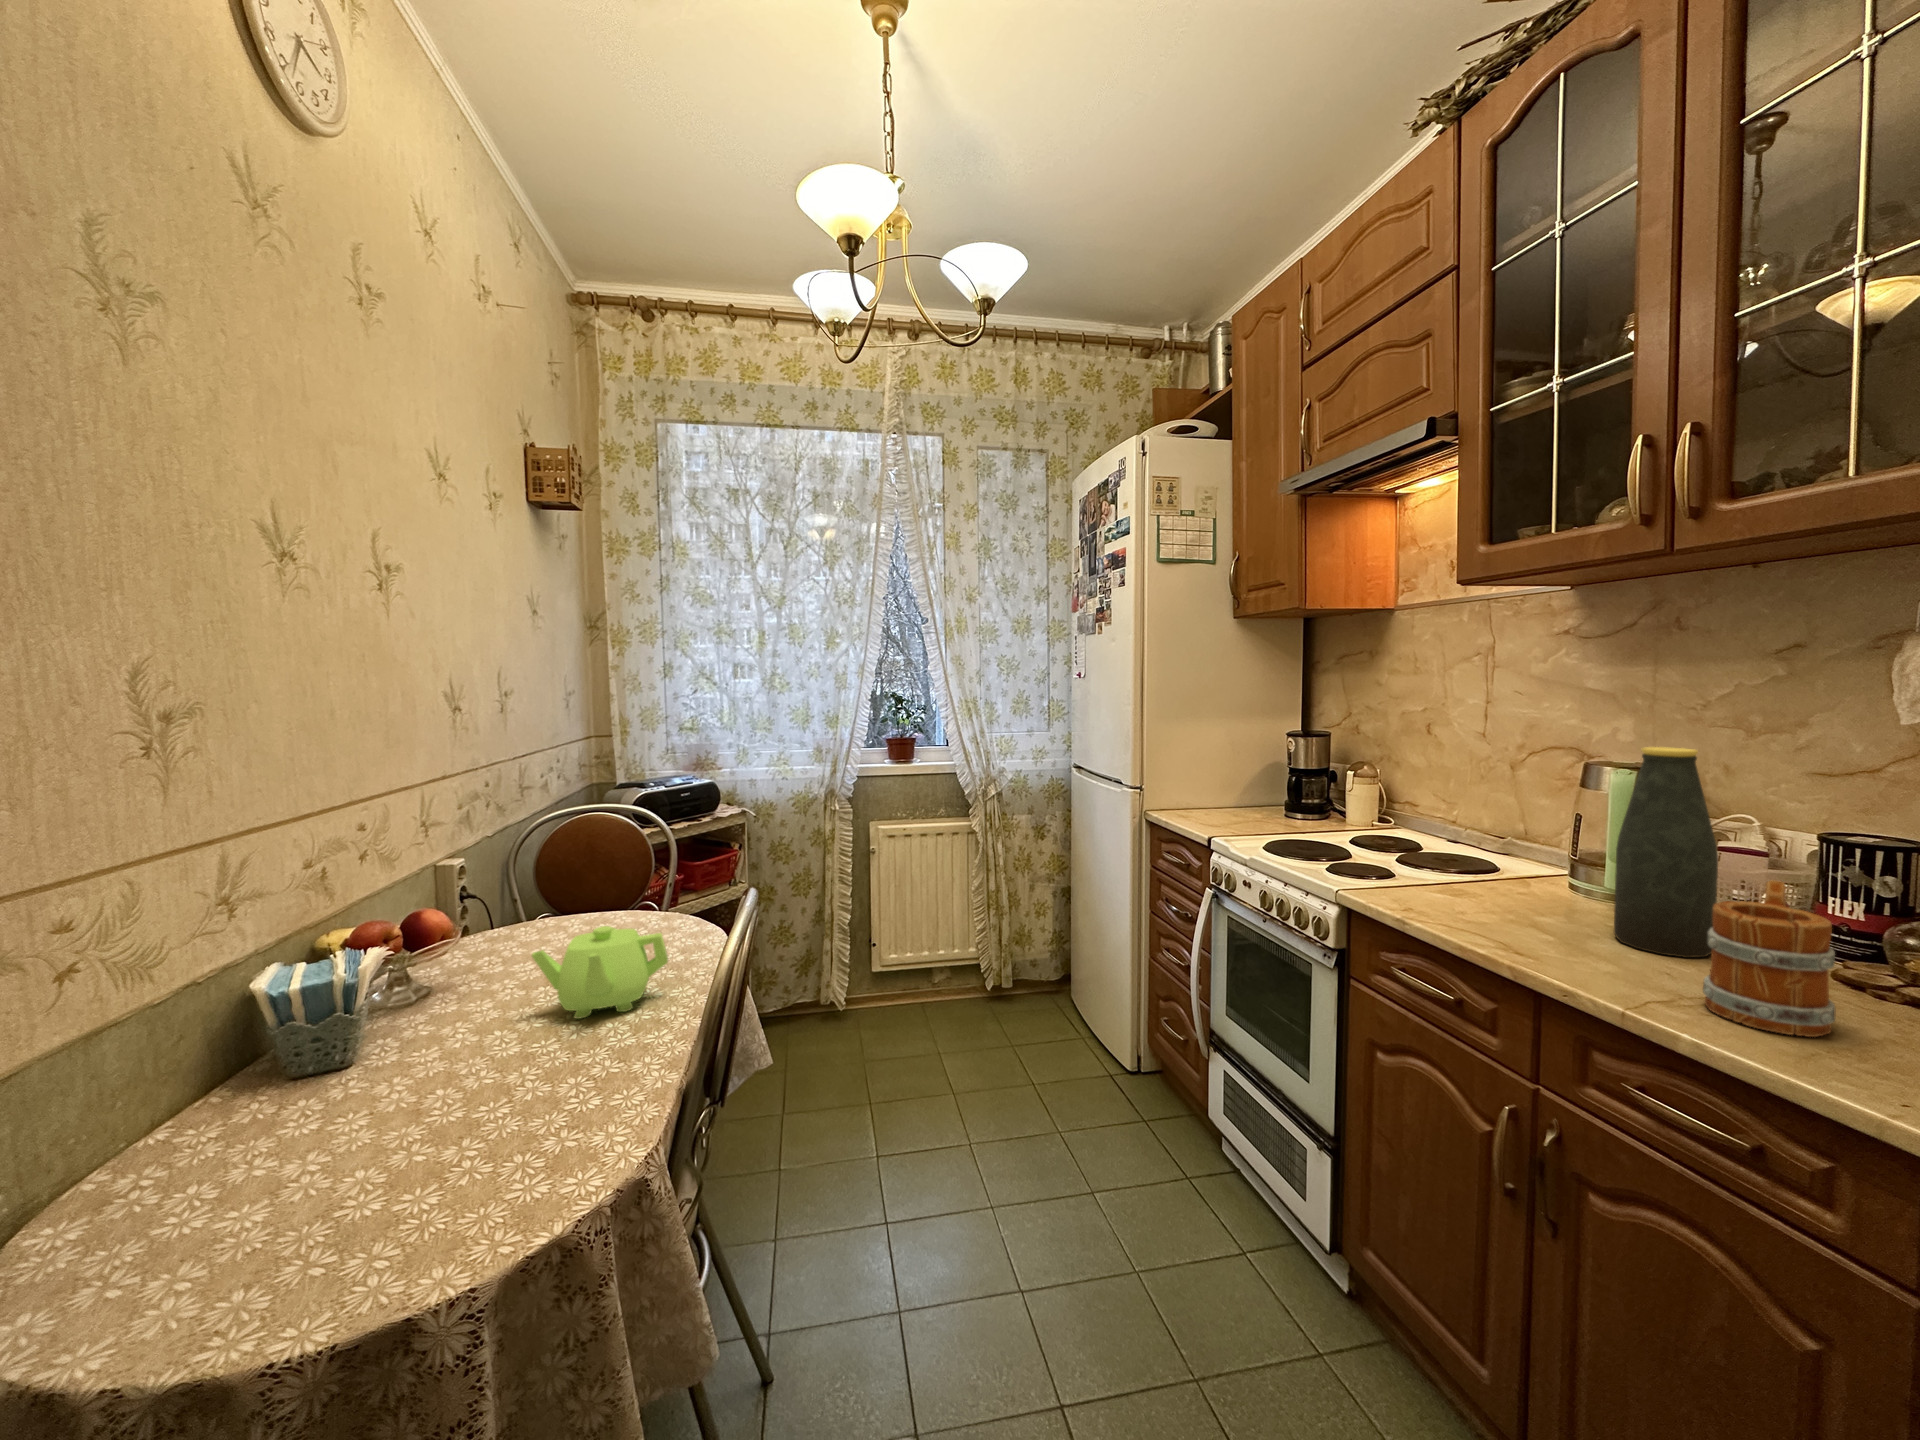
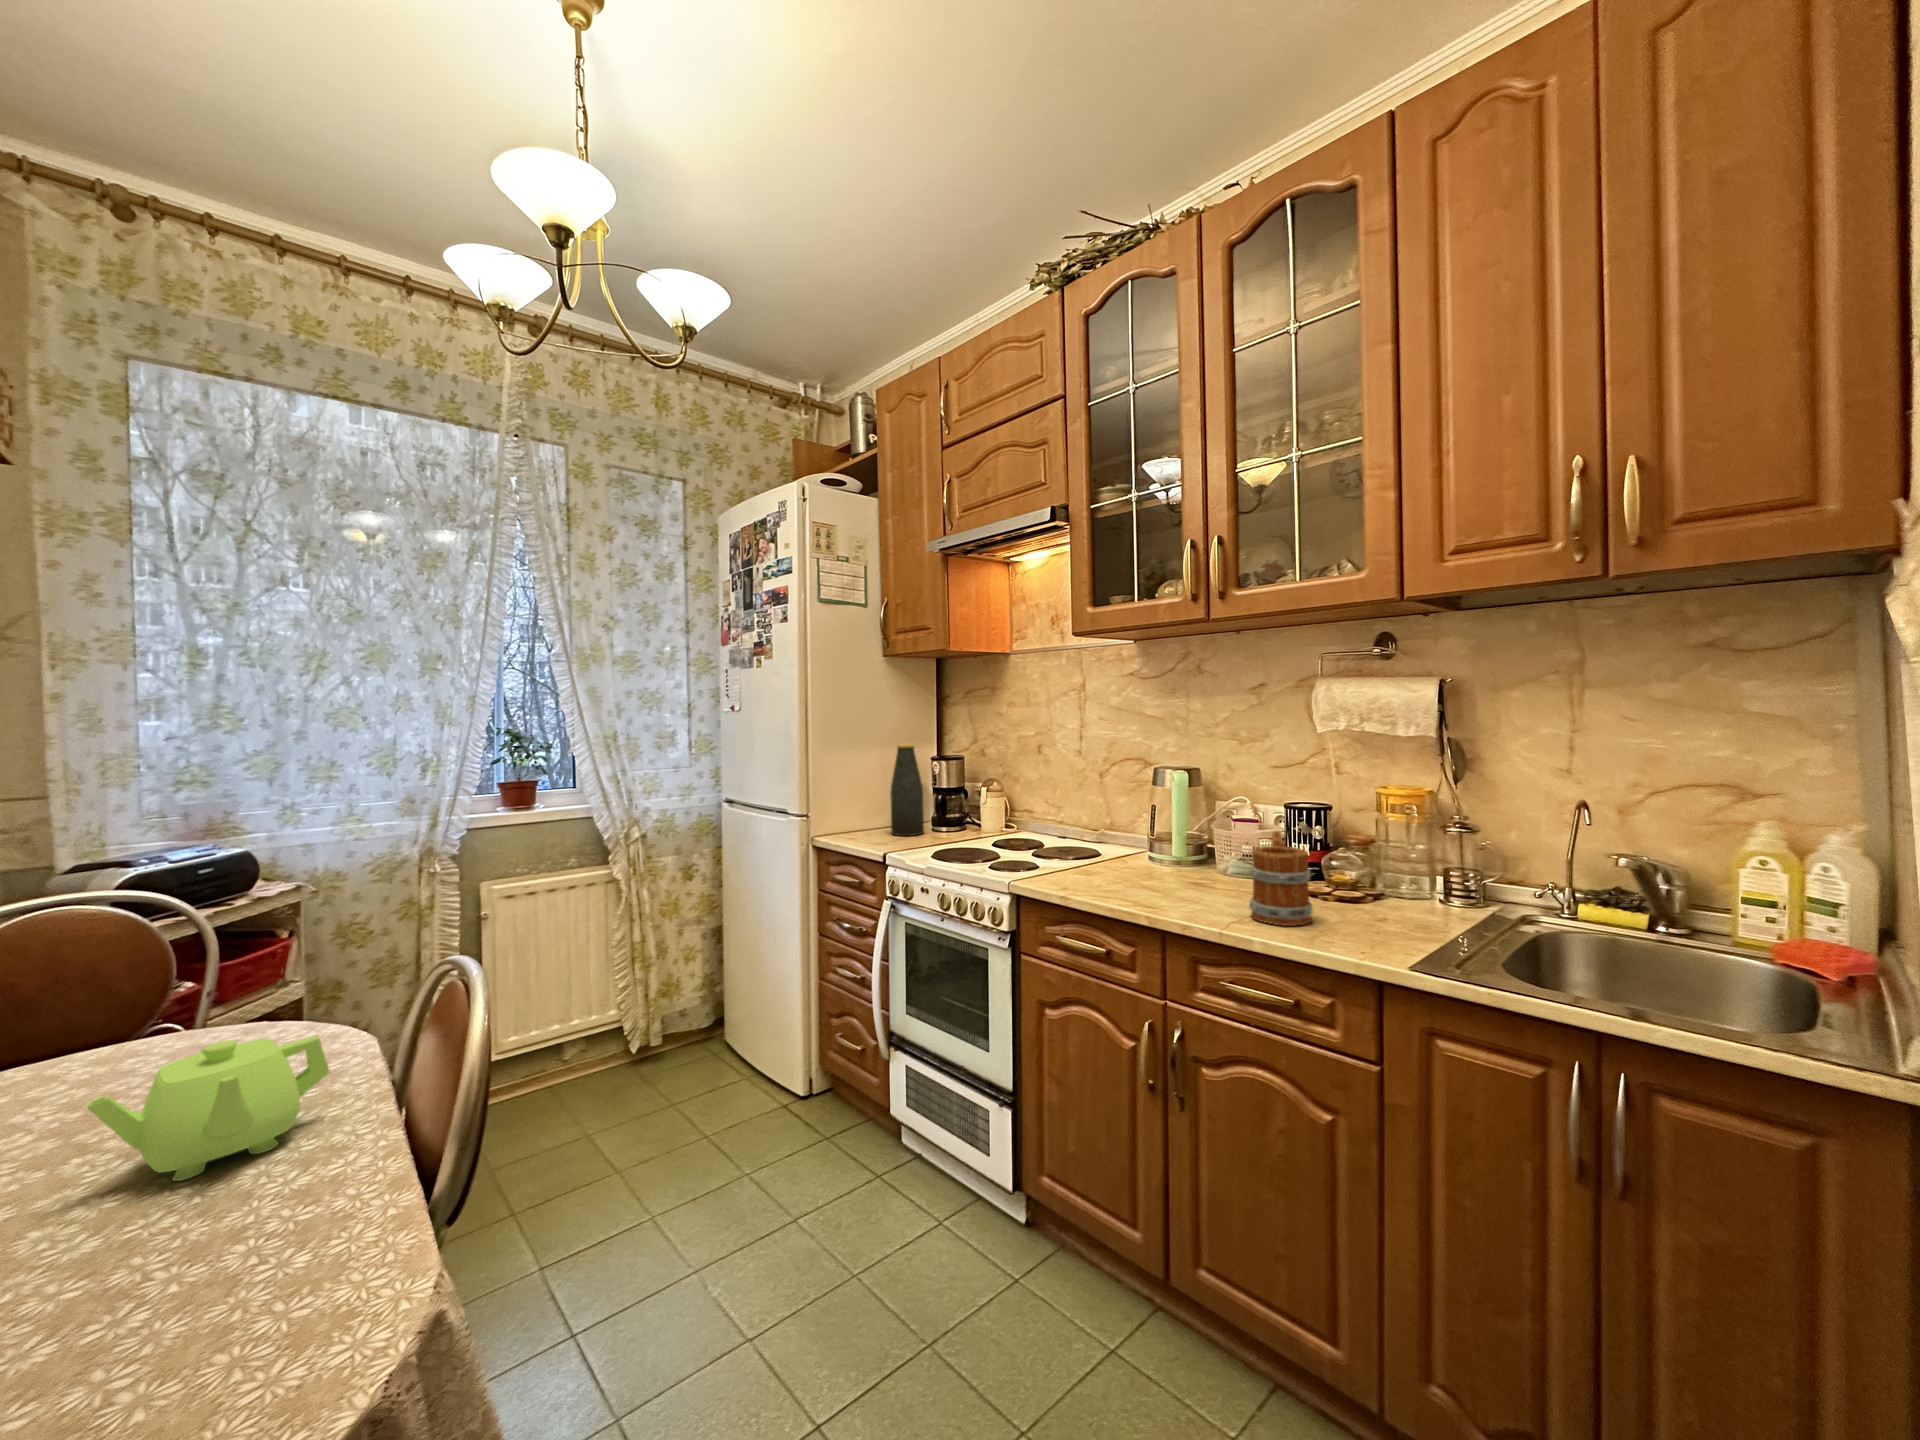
bottle: present [1614,747,1718,958] -> present [890,744,924,836]

